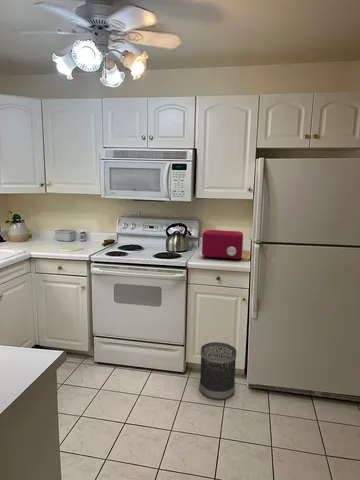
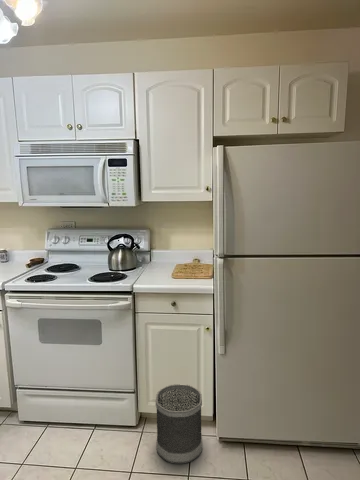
toaster: present [202,230,243,260] -> none [151,241,203,278]

